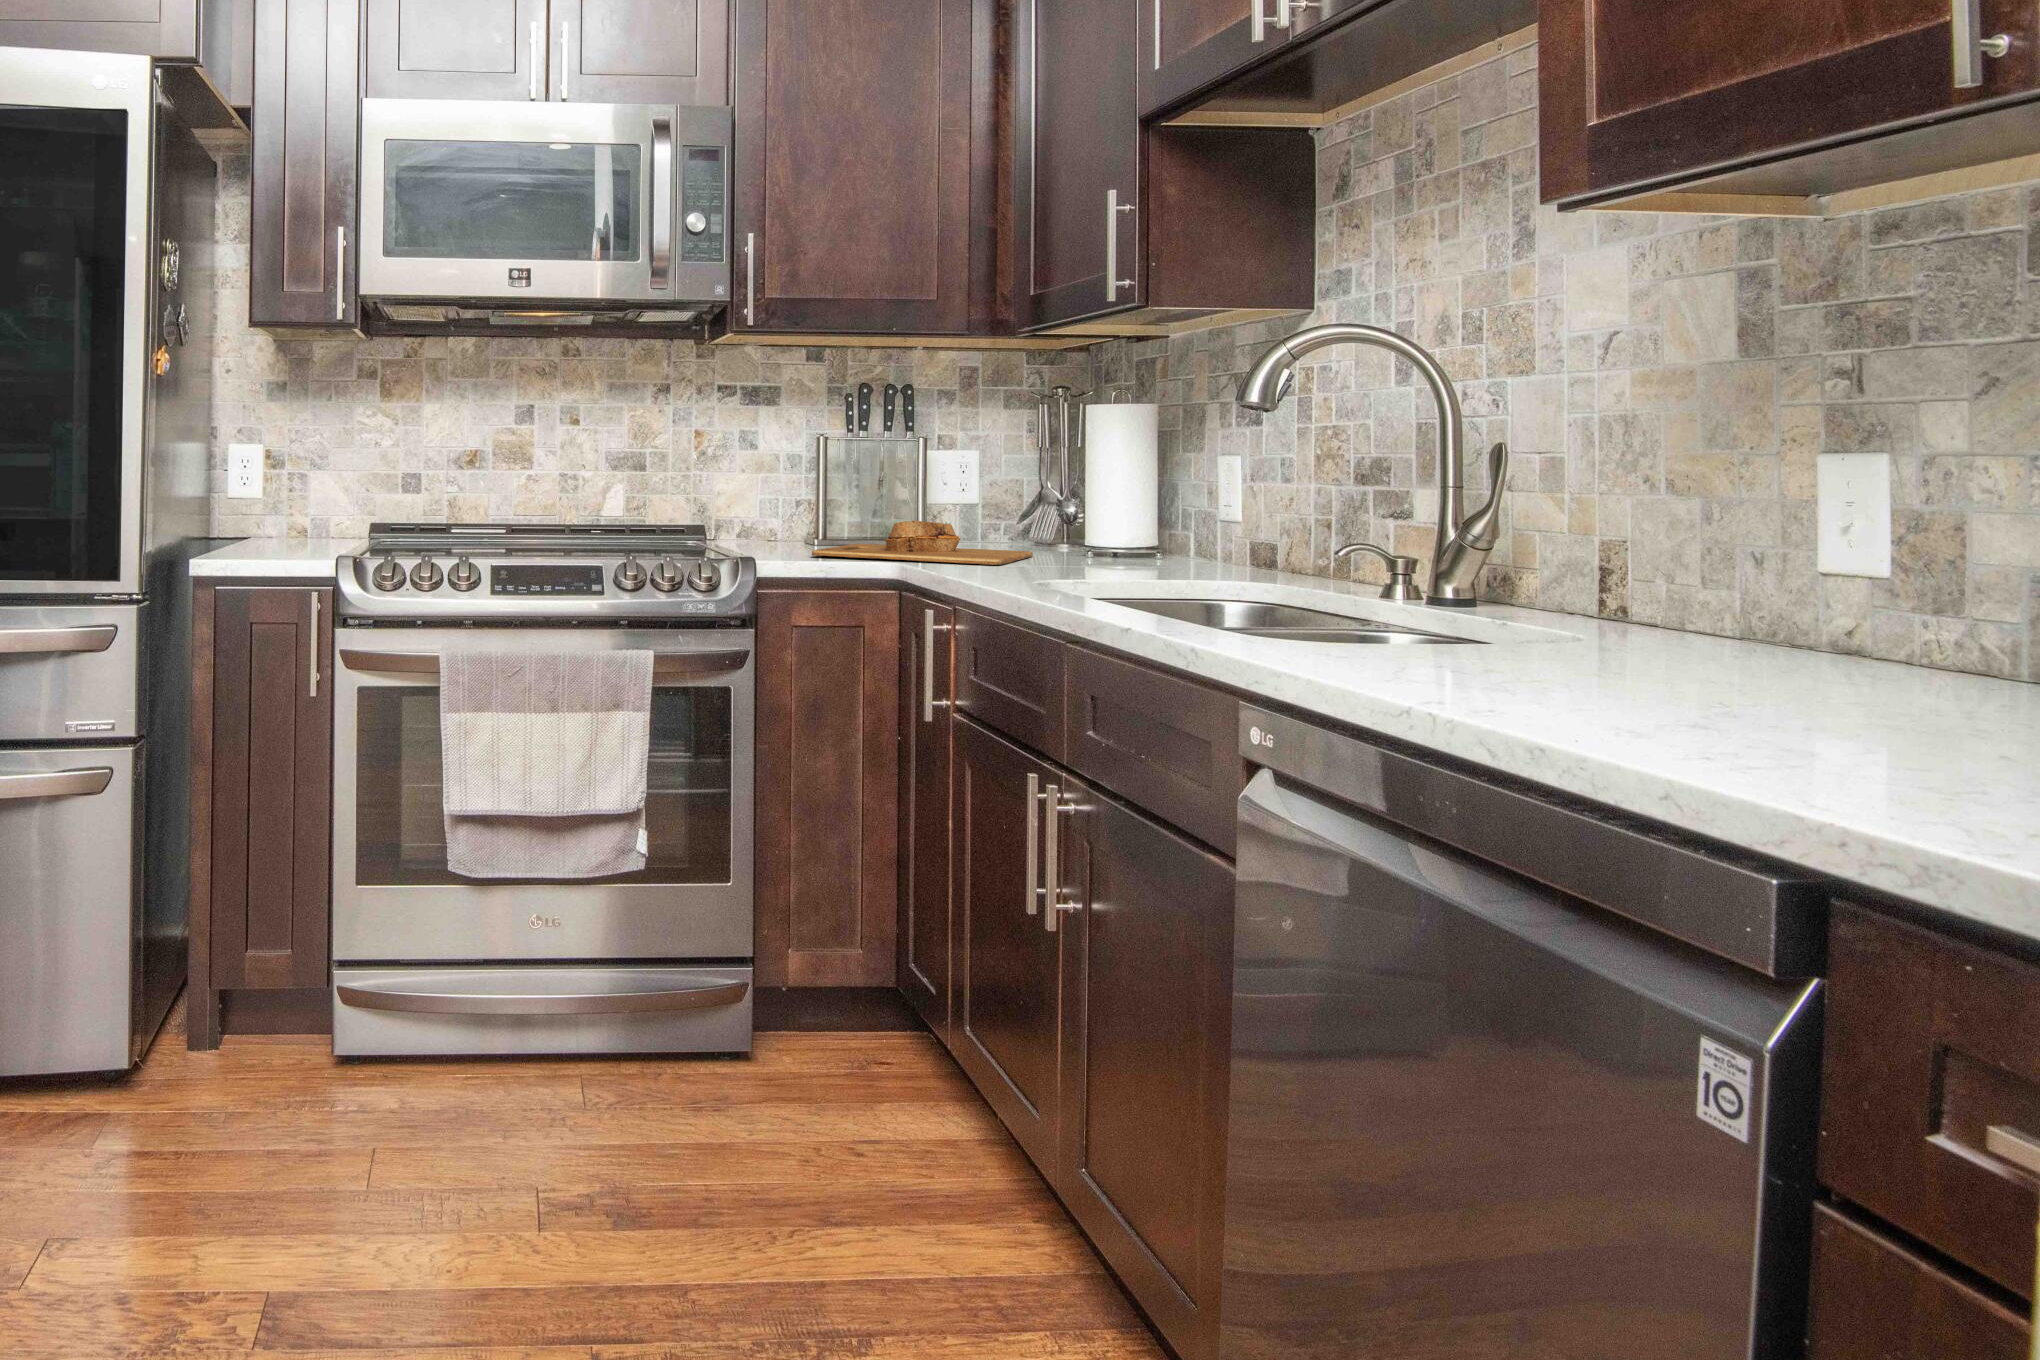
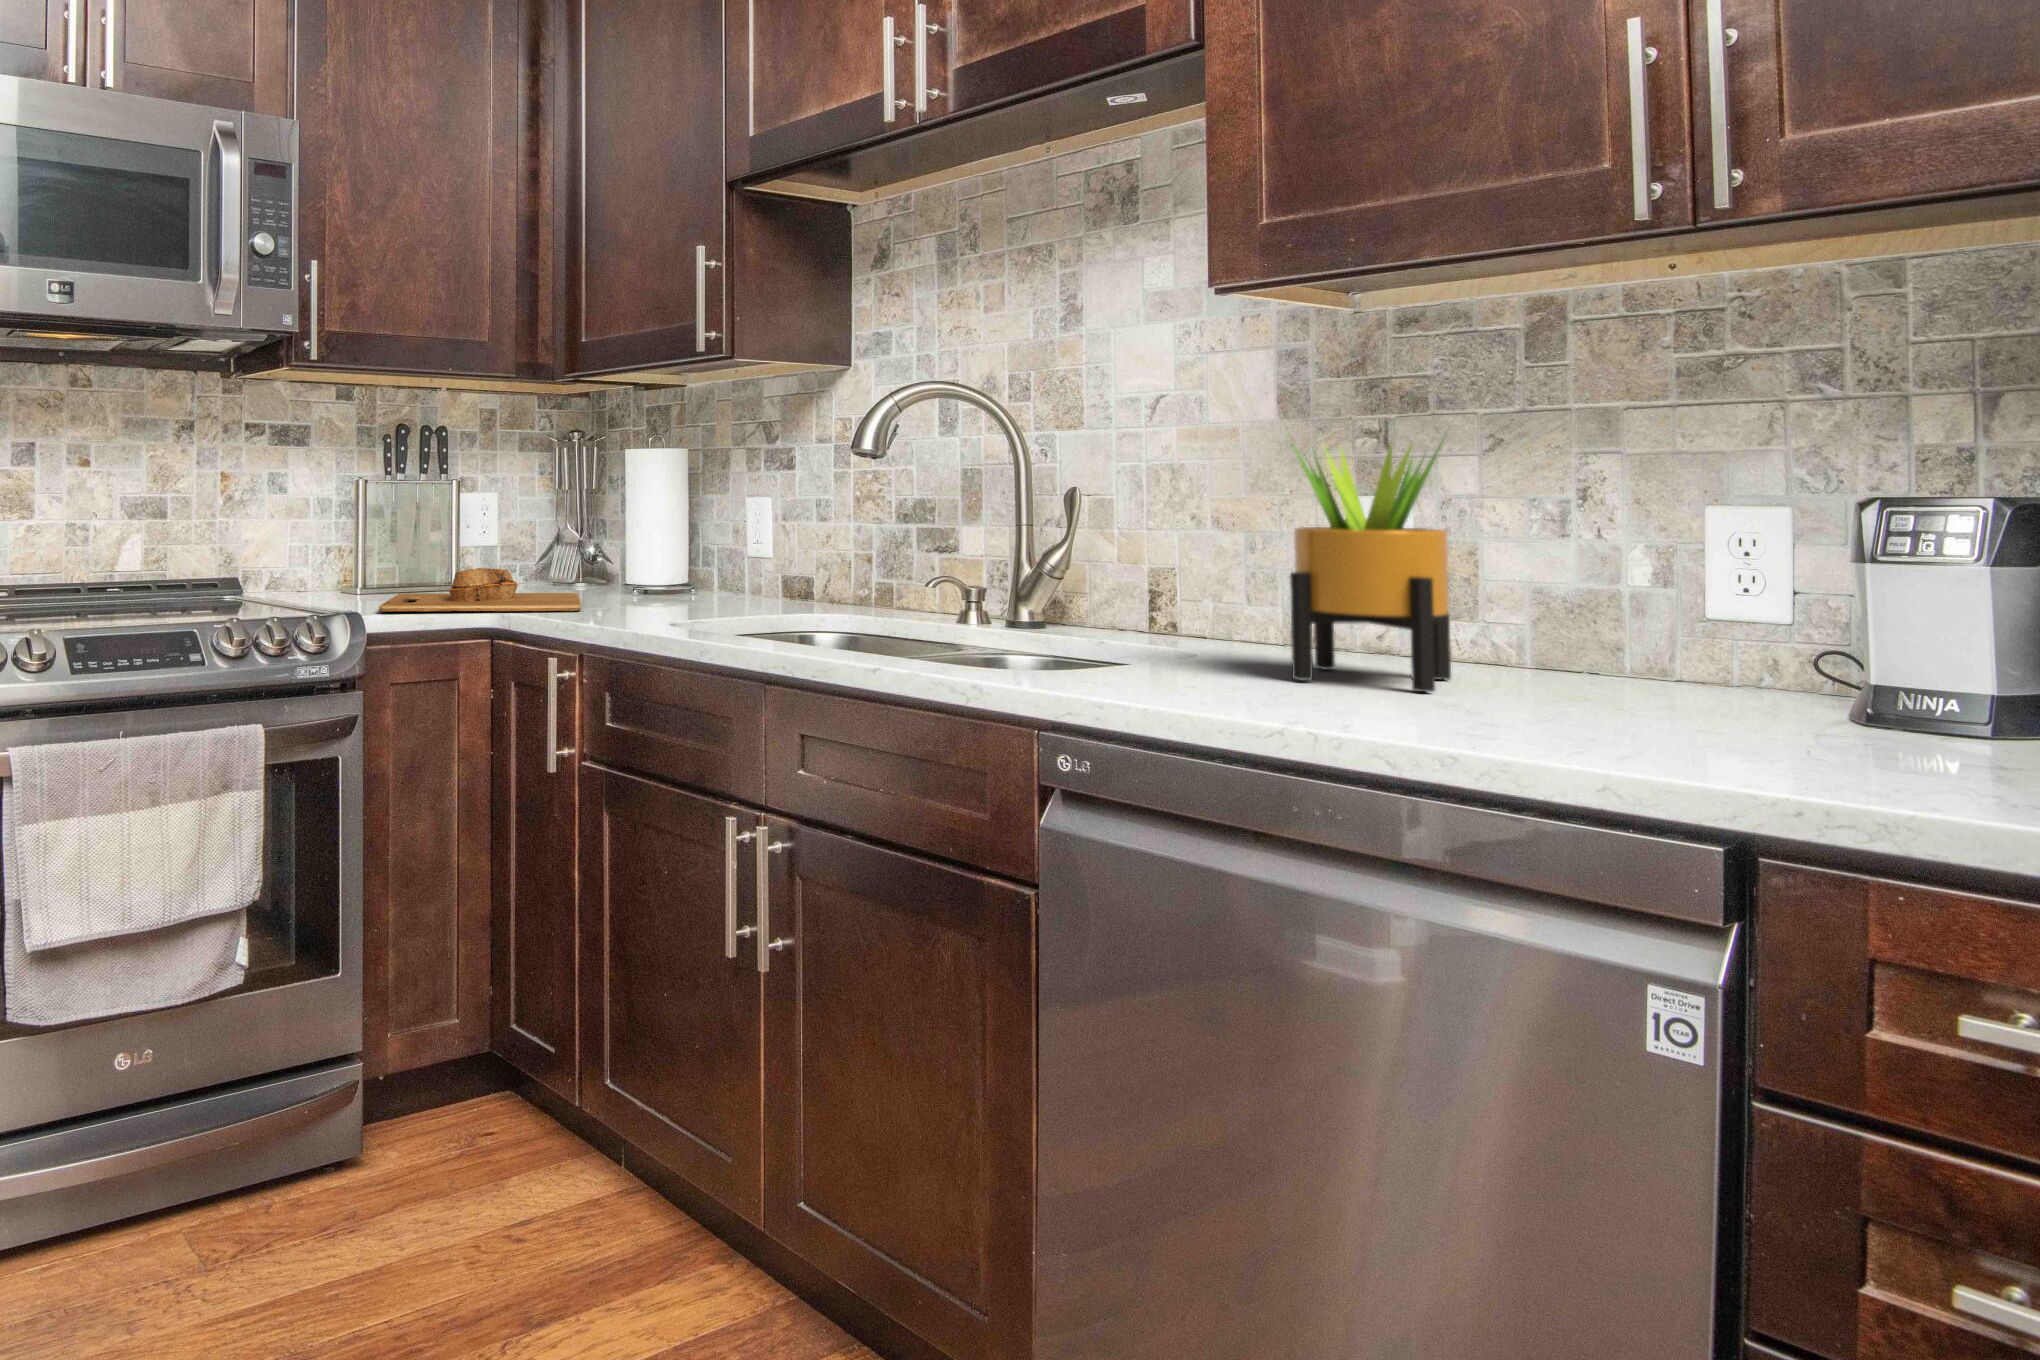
potted plant: none [1616,356,1863,682] -> present [1290,442,1451,692]

